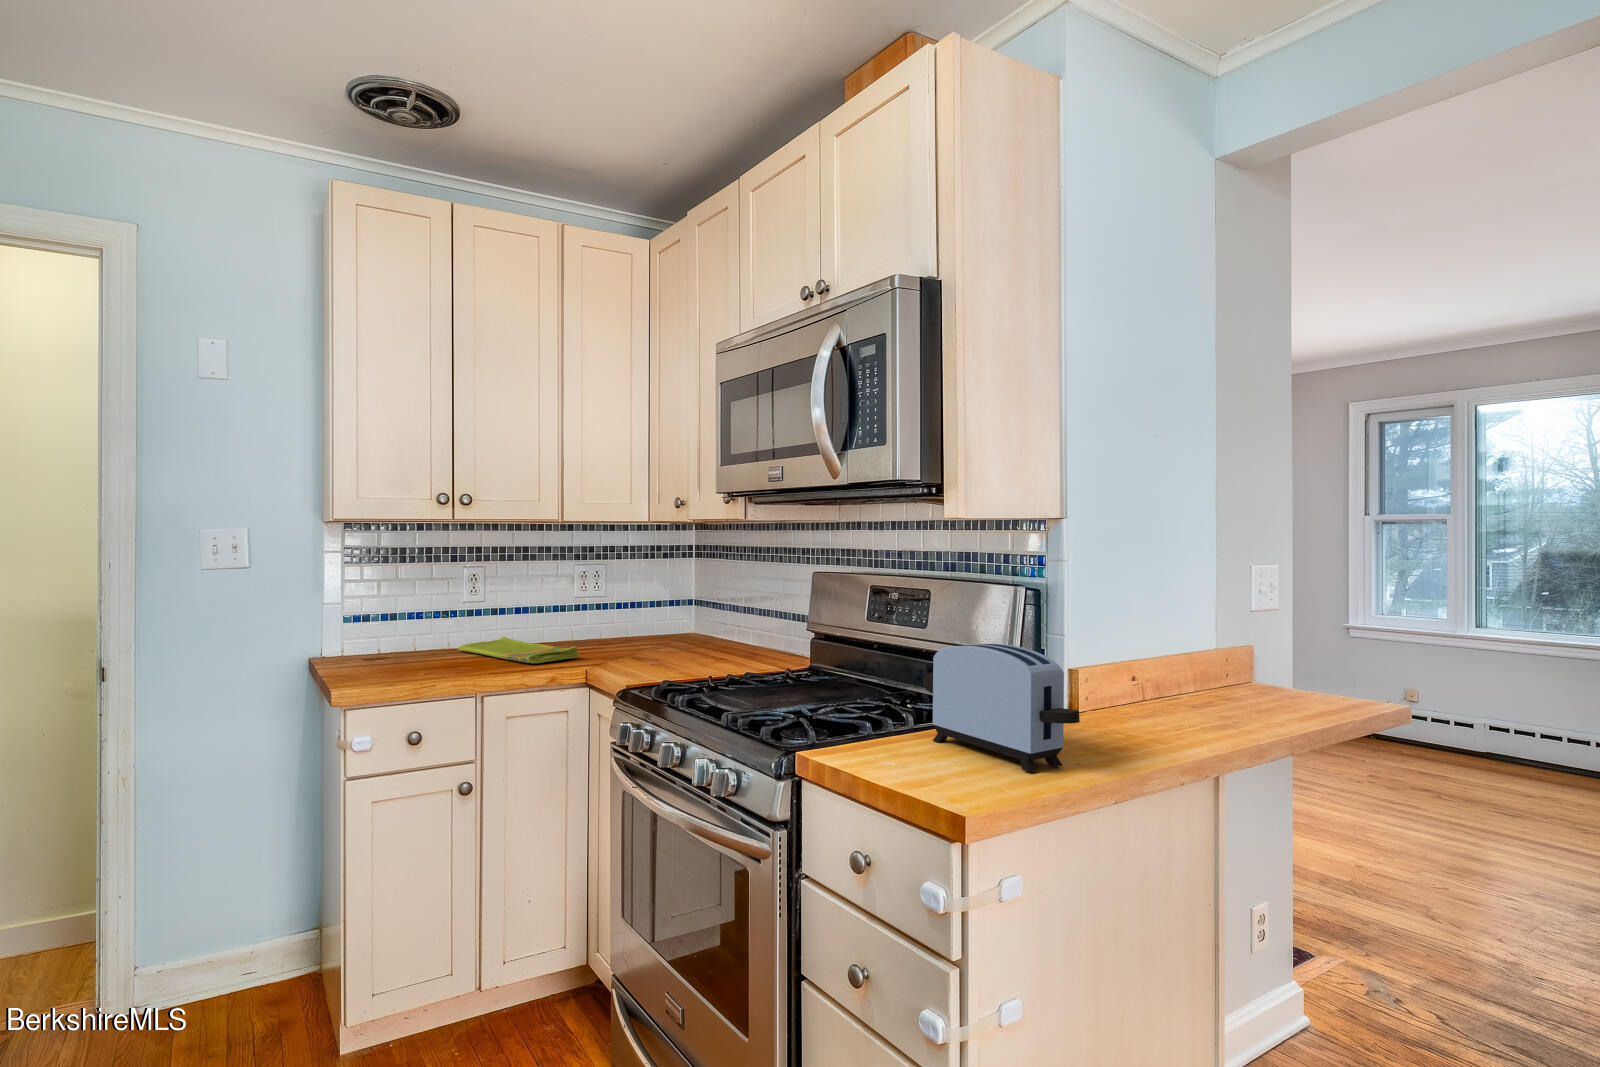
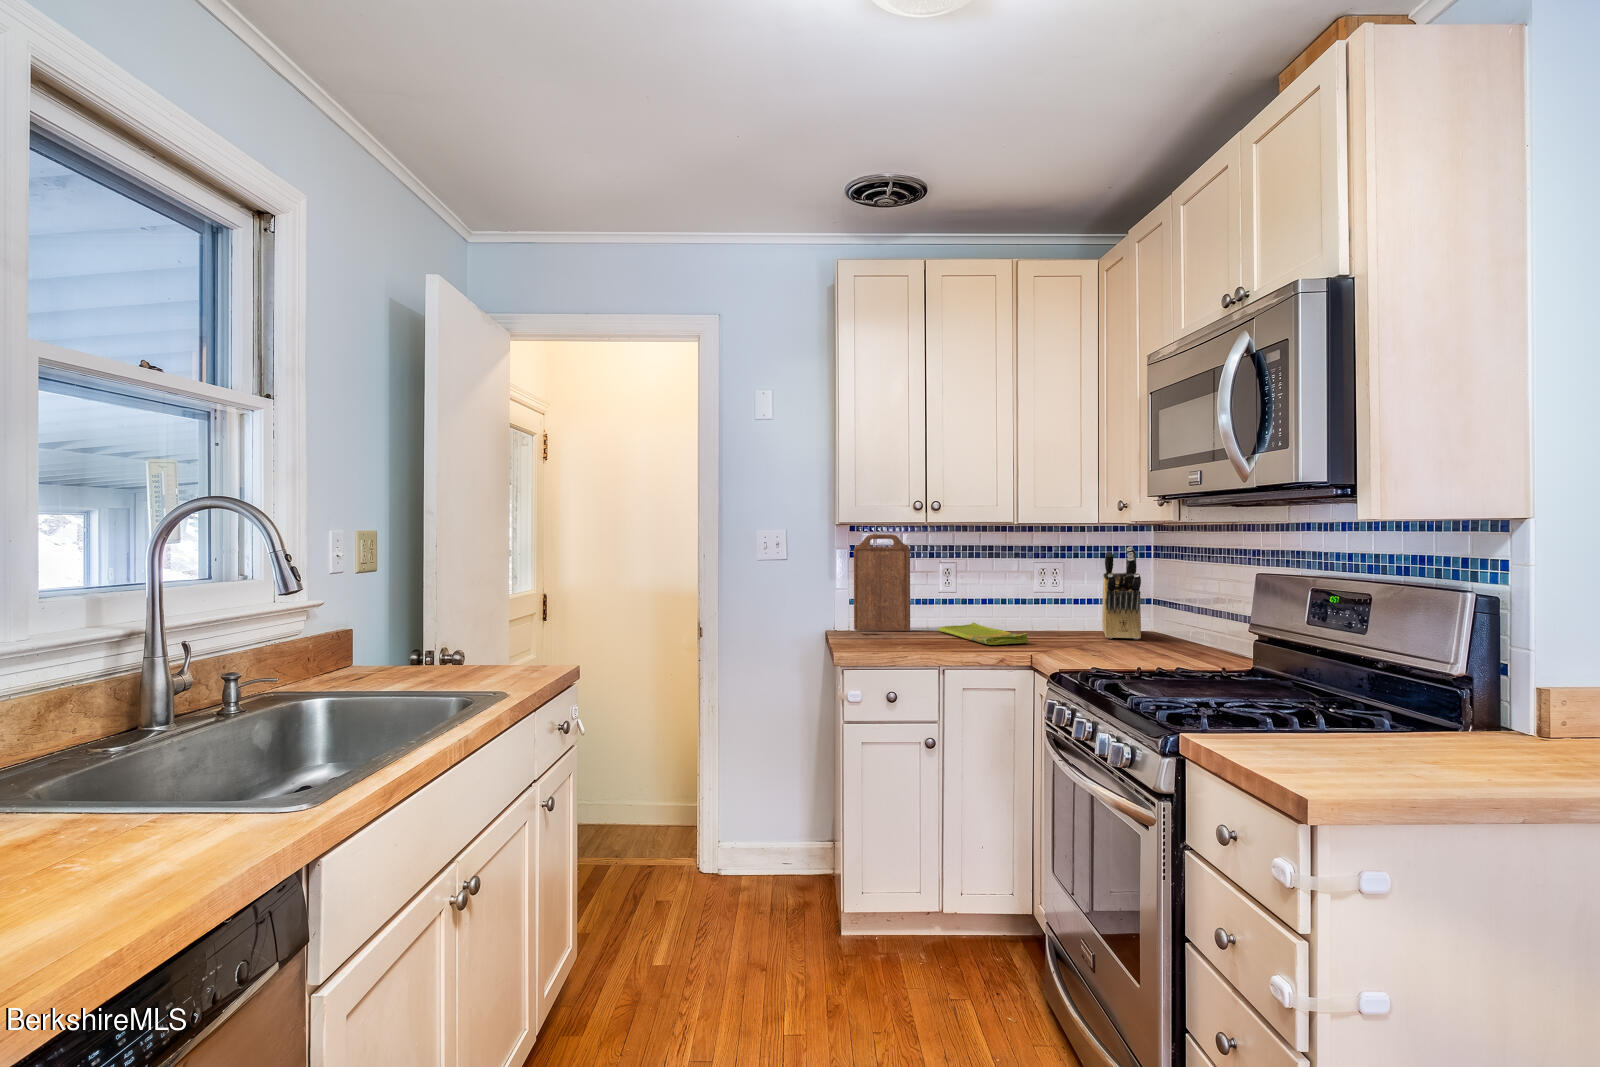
cutting board: none [335,526,422,657] -> present [854,534,910,631]
knife block: none [647,546,695,646] -> present [1102,547,1141,639]
toaster: present [923,644,1080,772] -> none [1325,651,1483,783]

